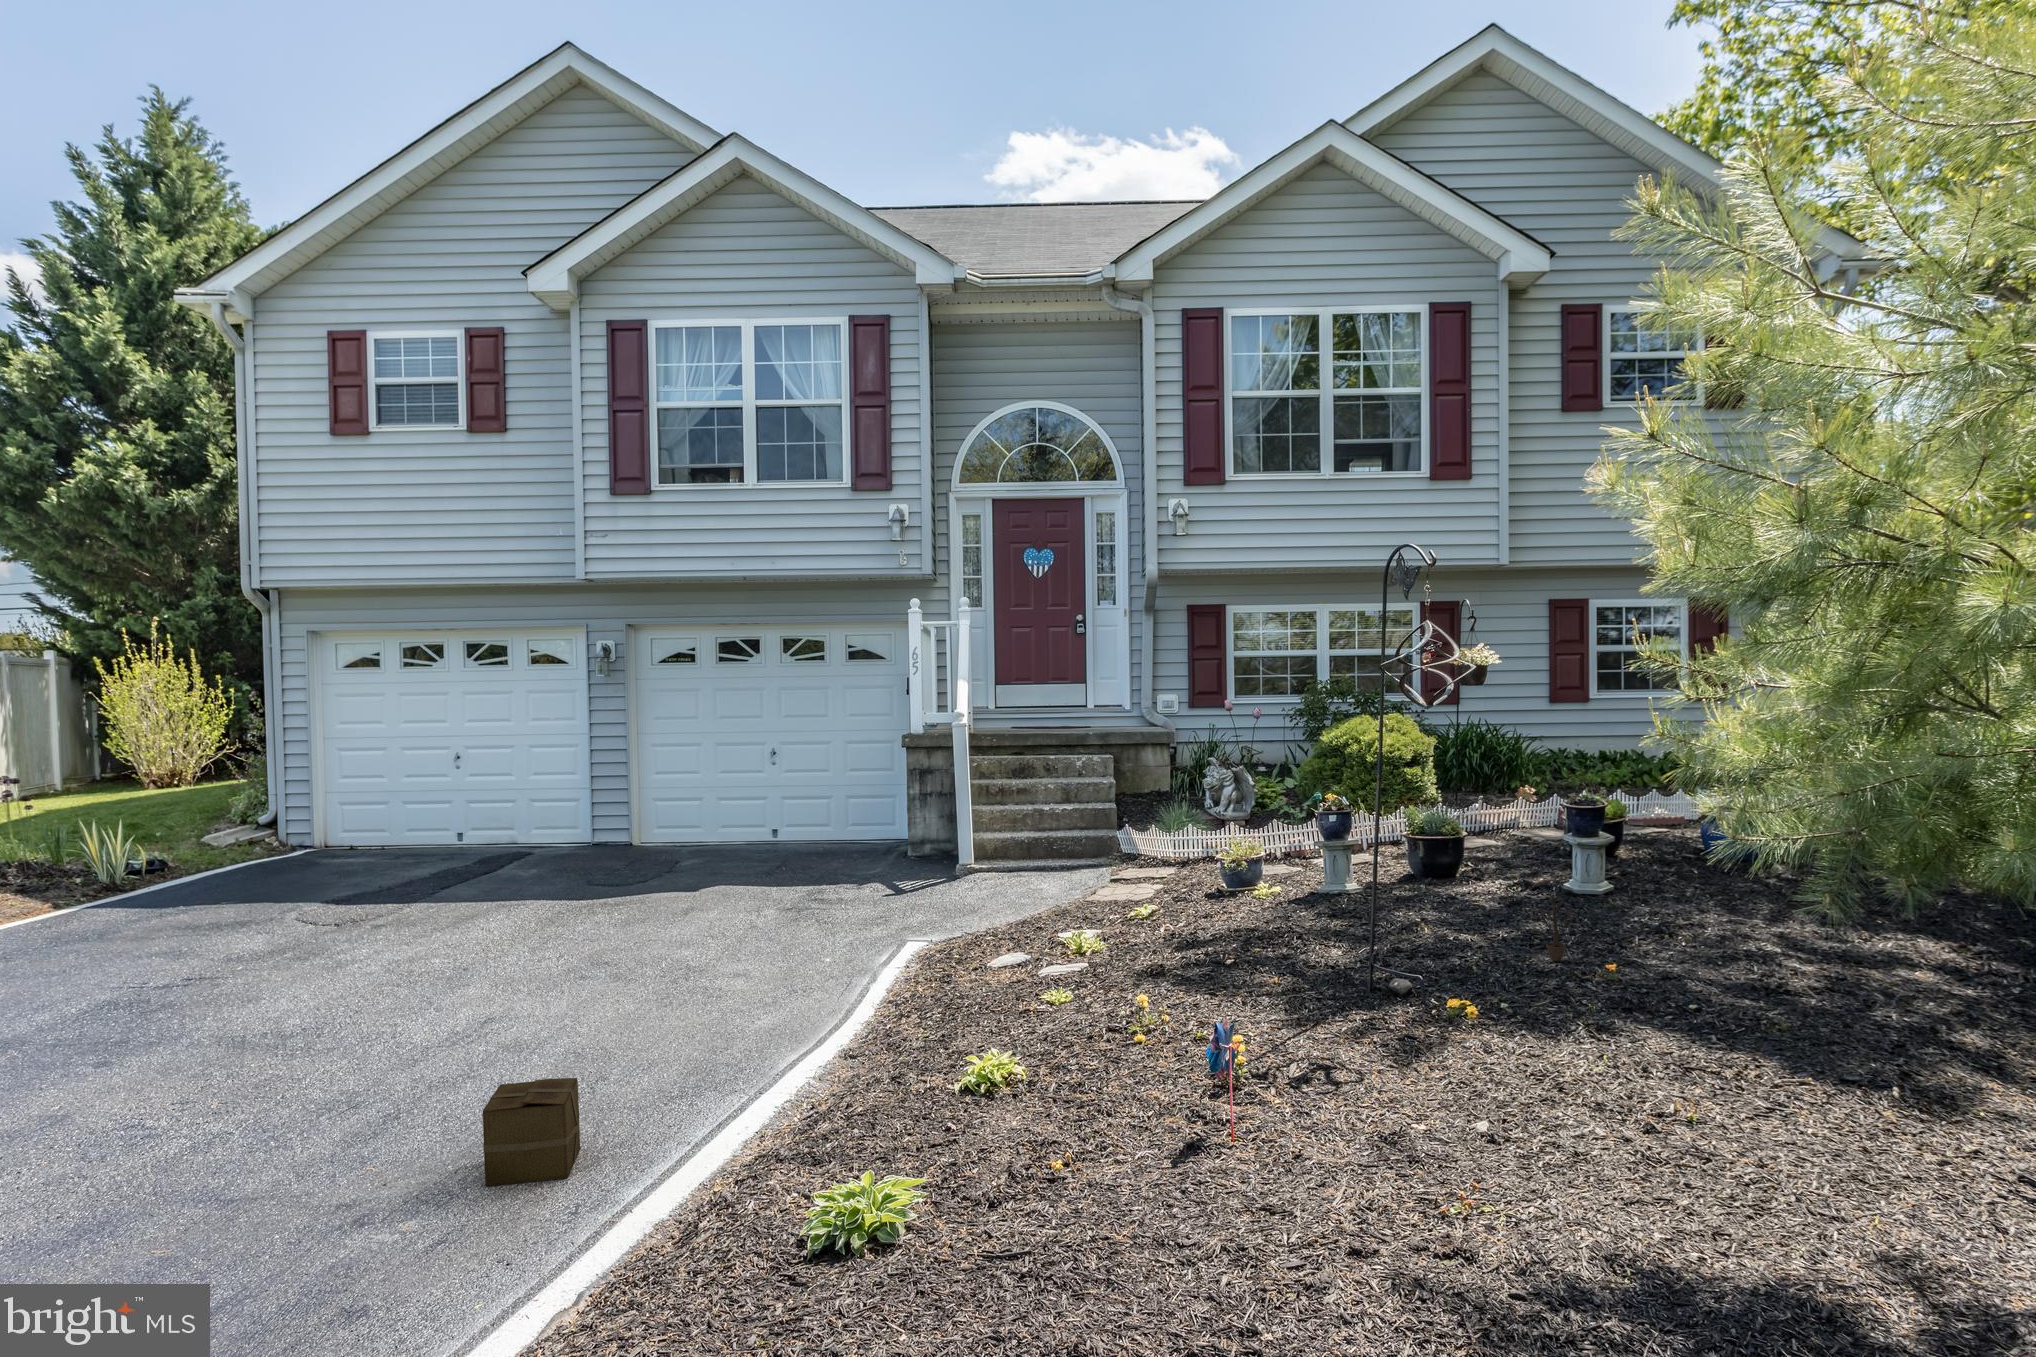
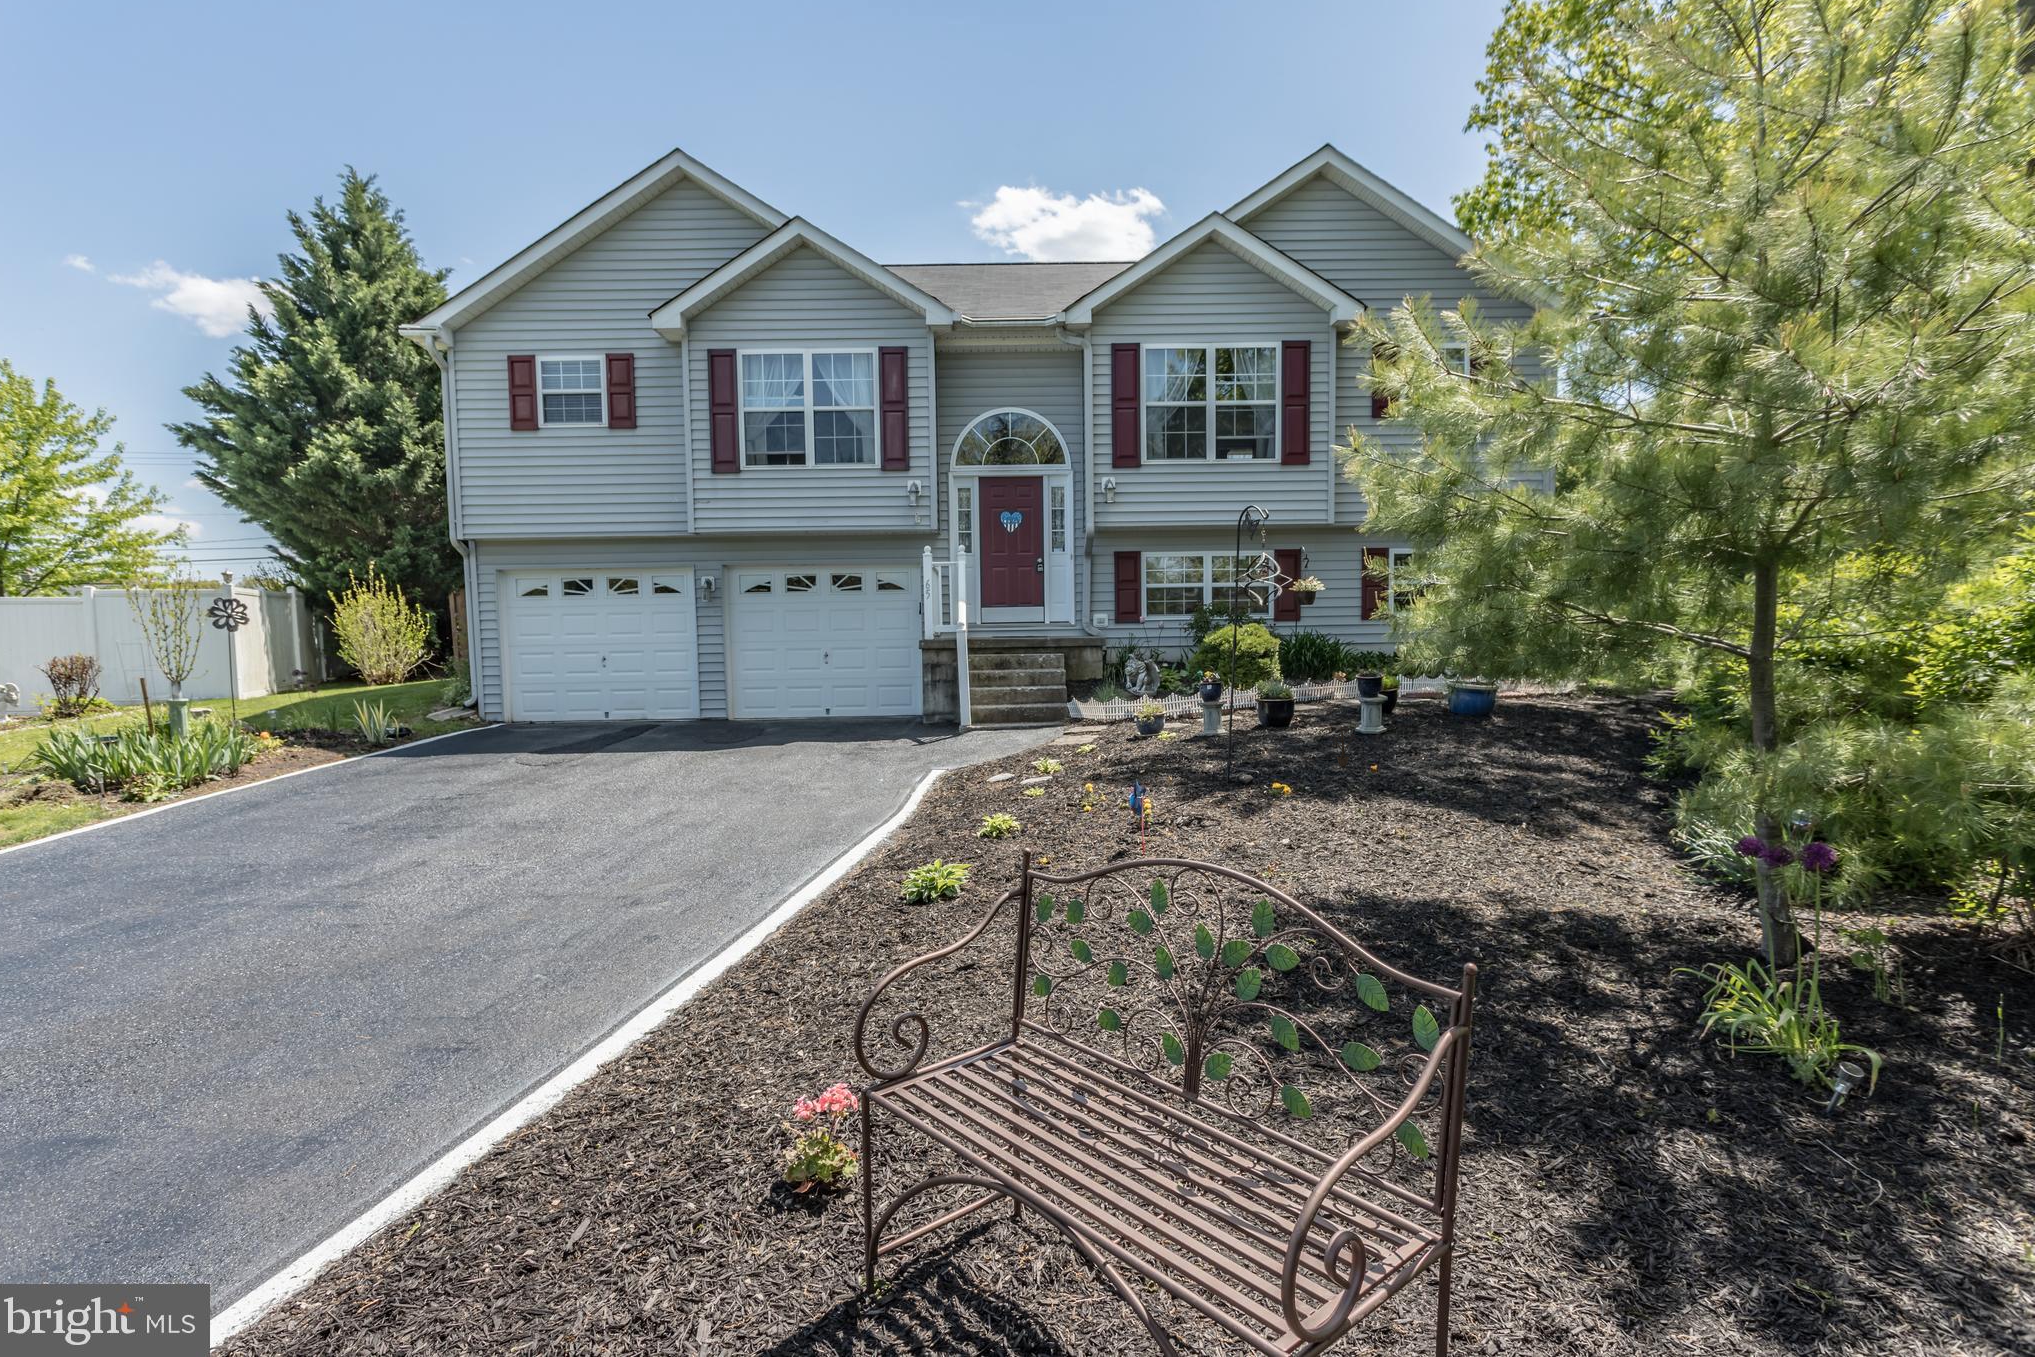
cardboard box: present [483,1078,581,1186] -> none [695,826,750,885]

